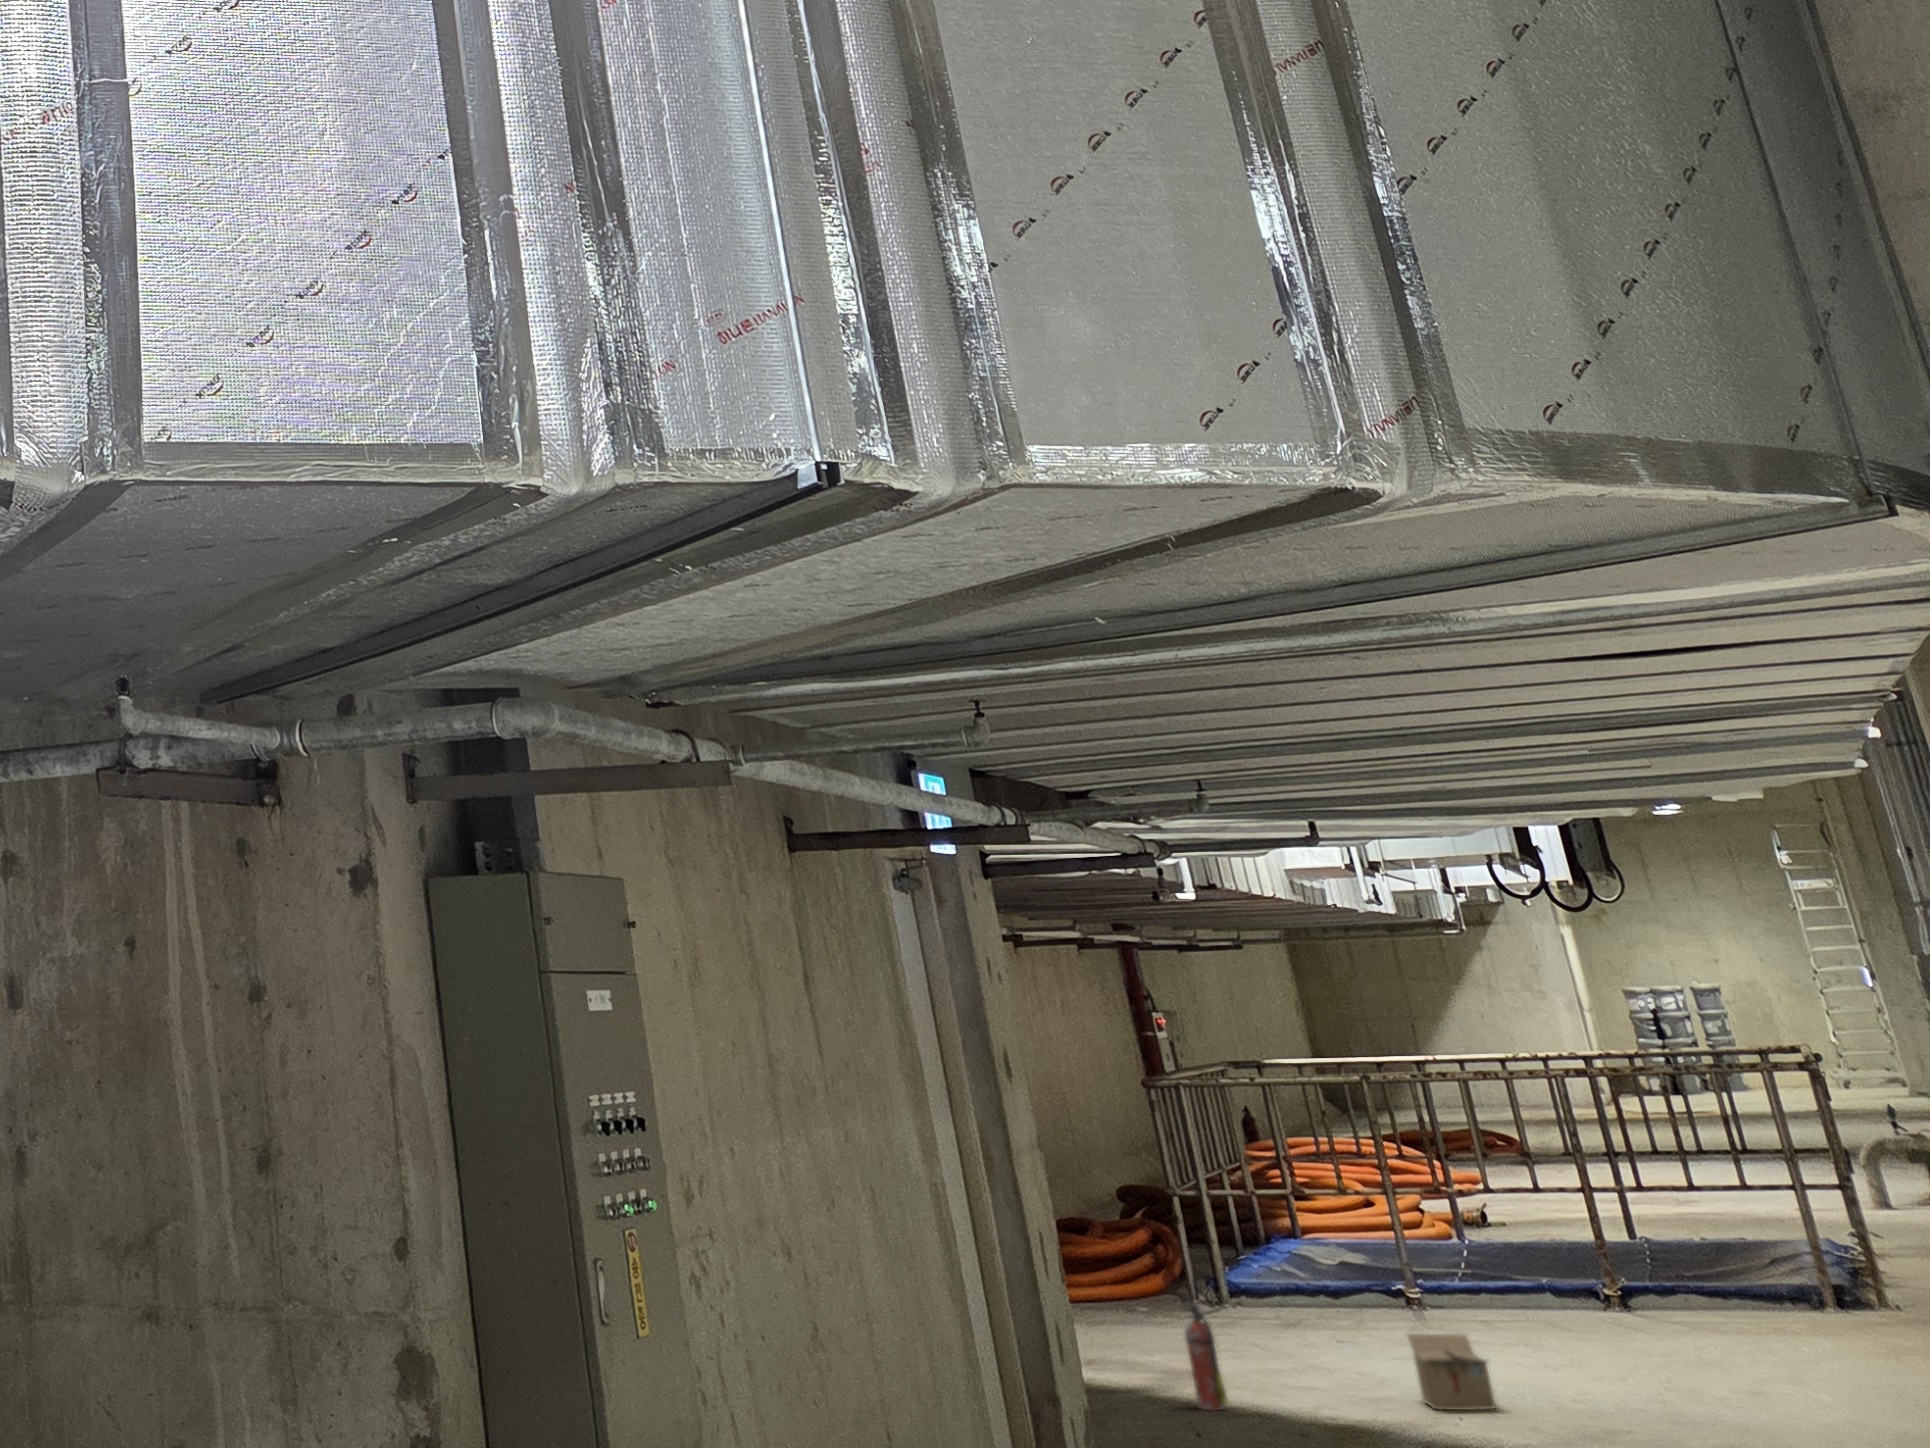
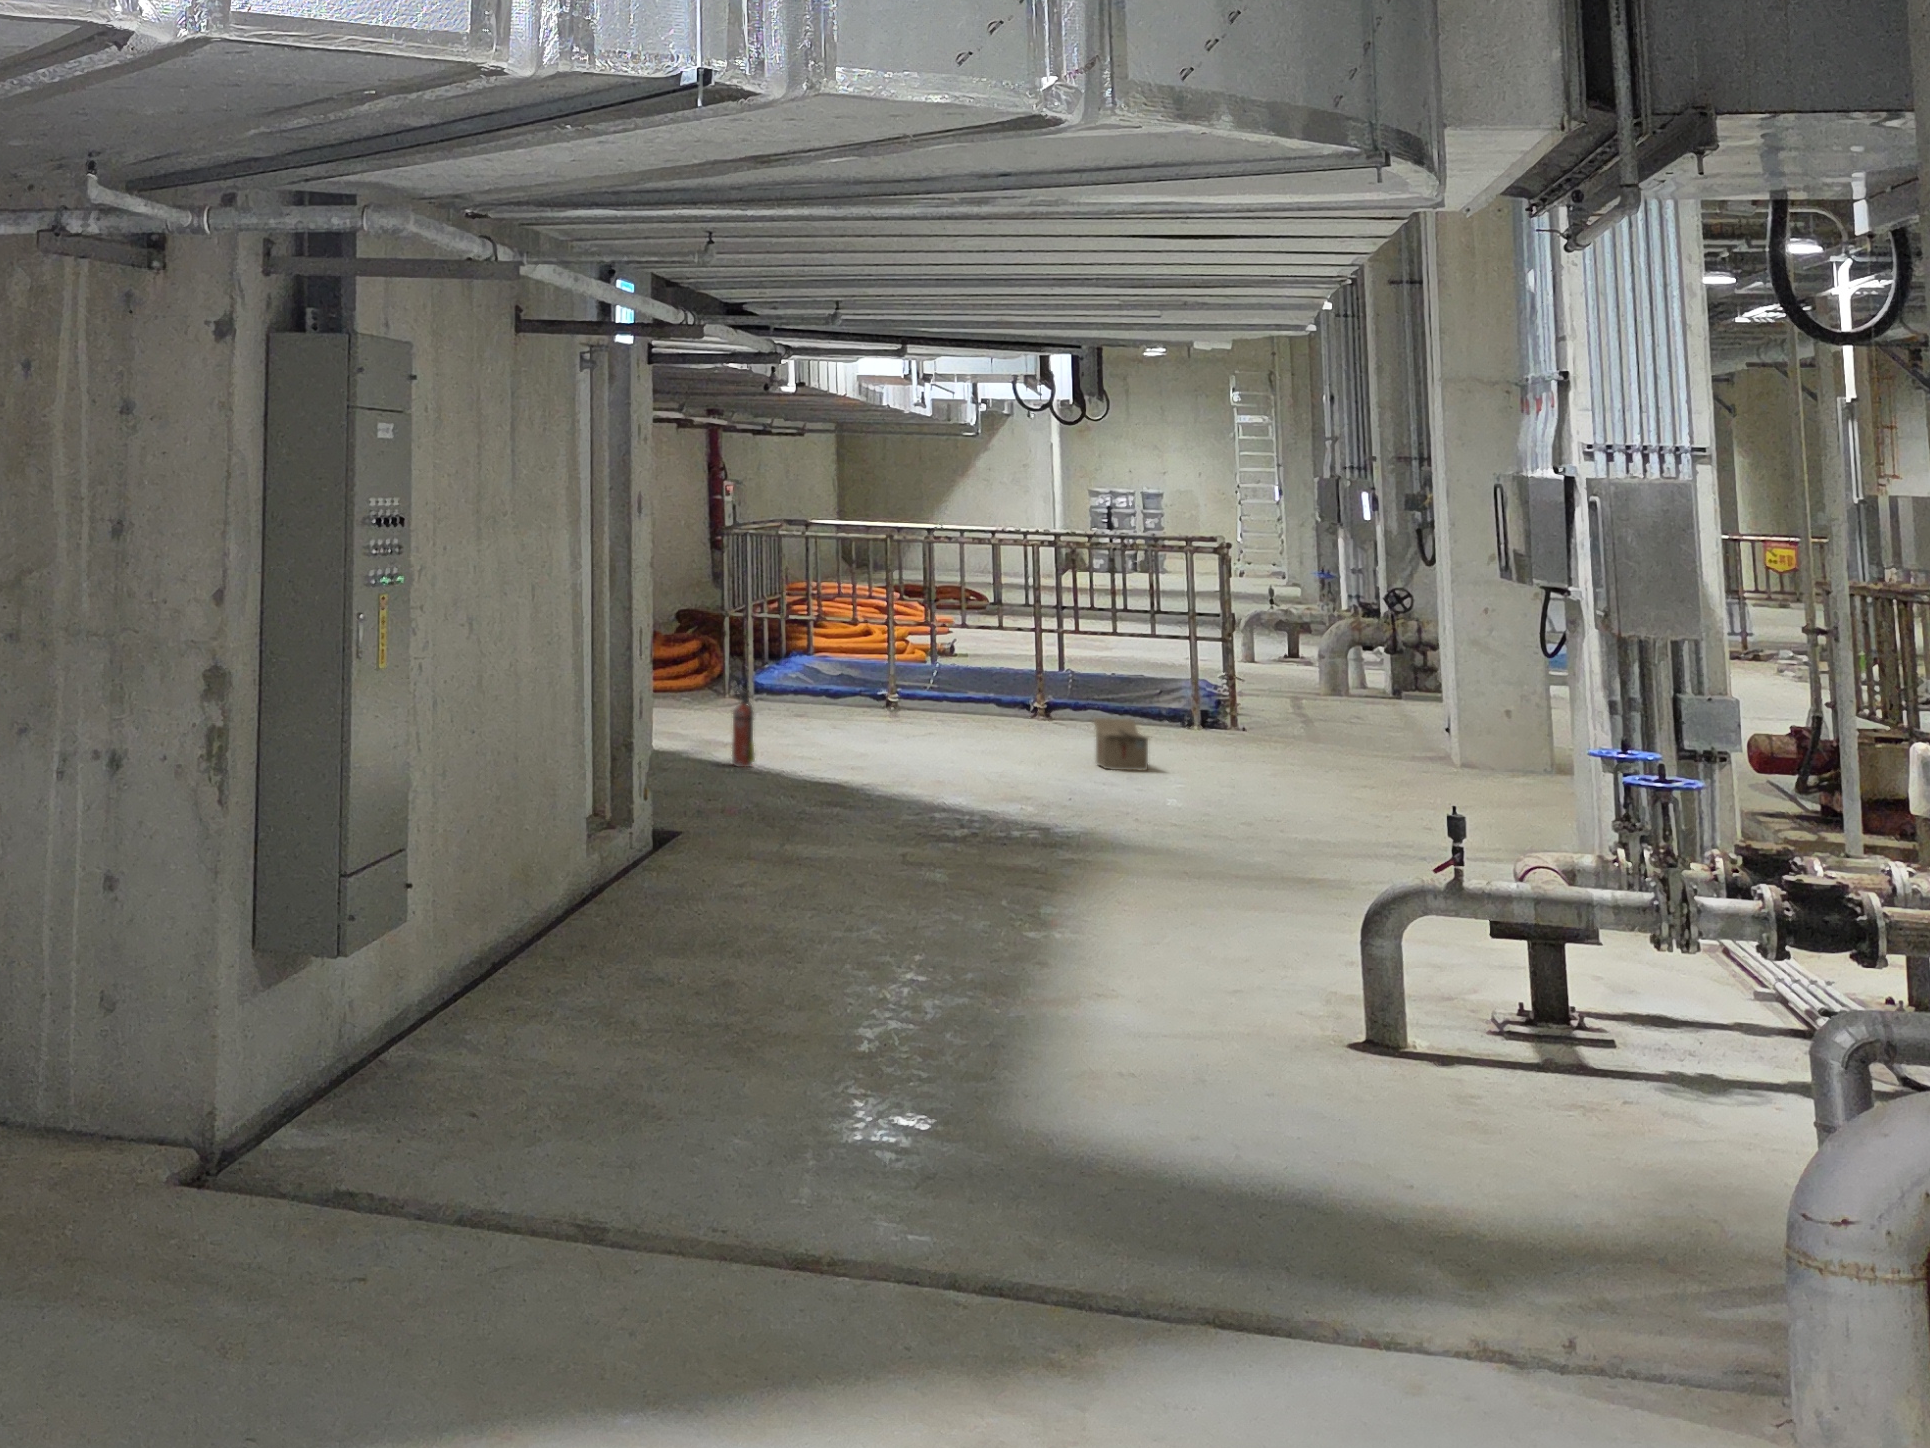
cardboard box: present [1408,1334,1495,1410] -> present [1094,718,1148,771]

